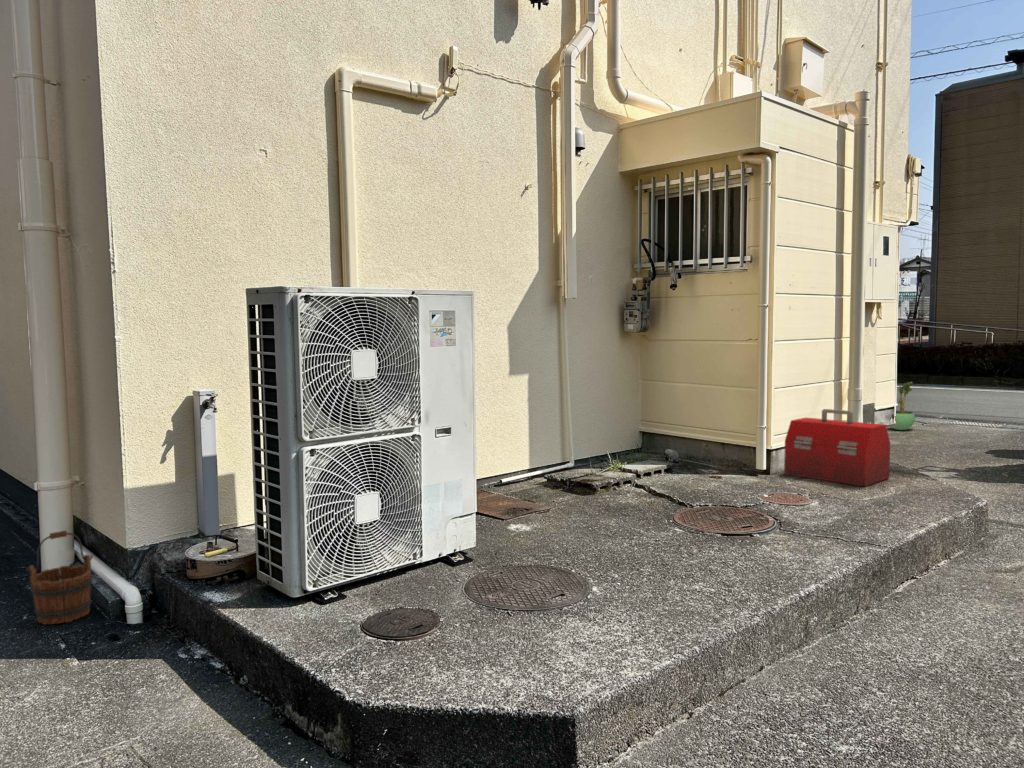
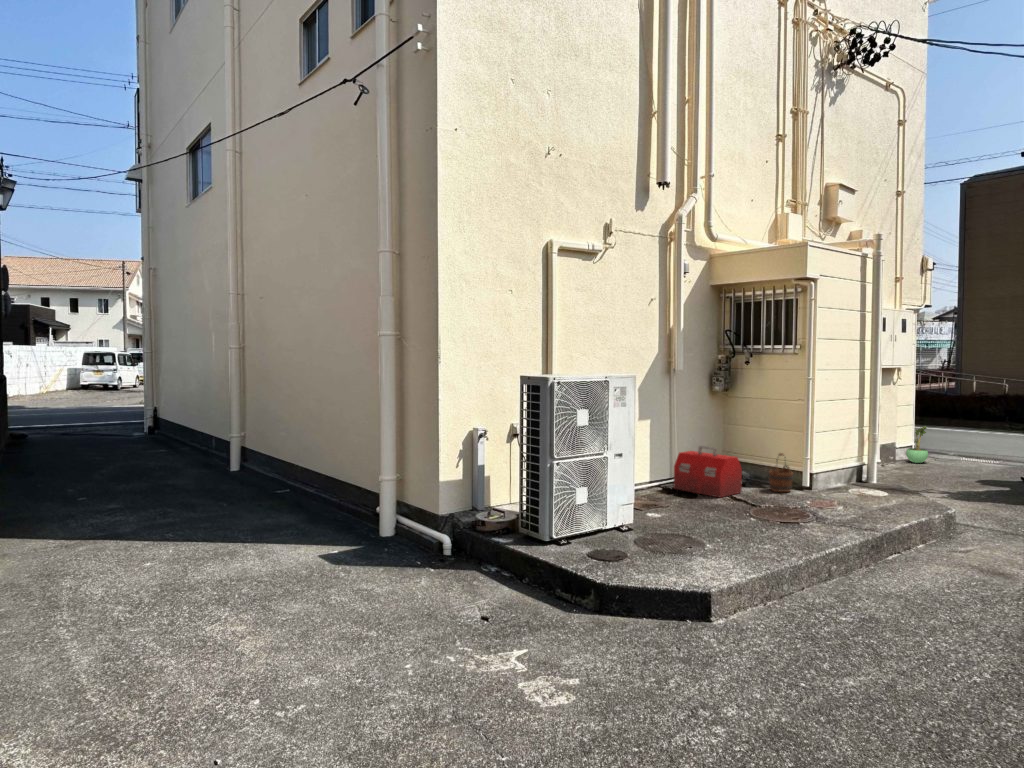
toolbox: present [784,409,890,486] -> present [674,446,742,497]
wooden bucket: present [26,531,93,625] -> present [769,453,793,492]

